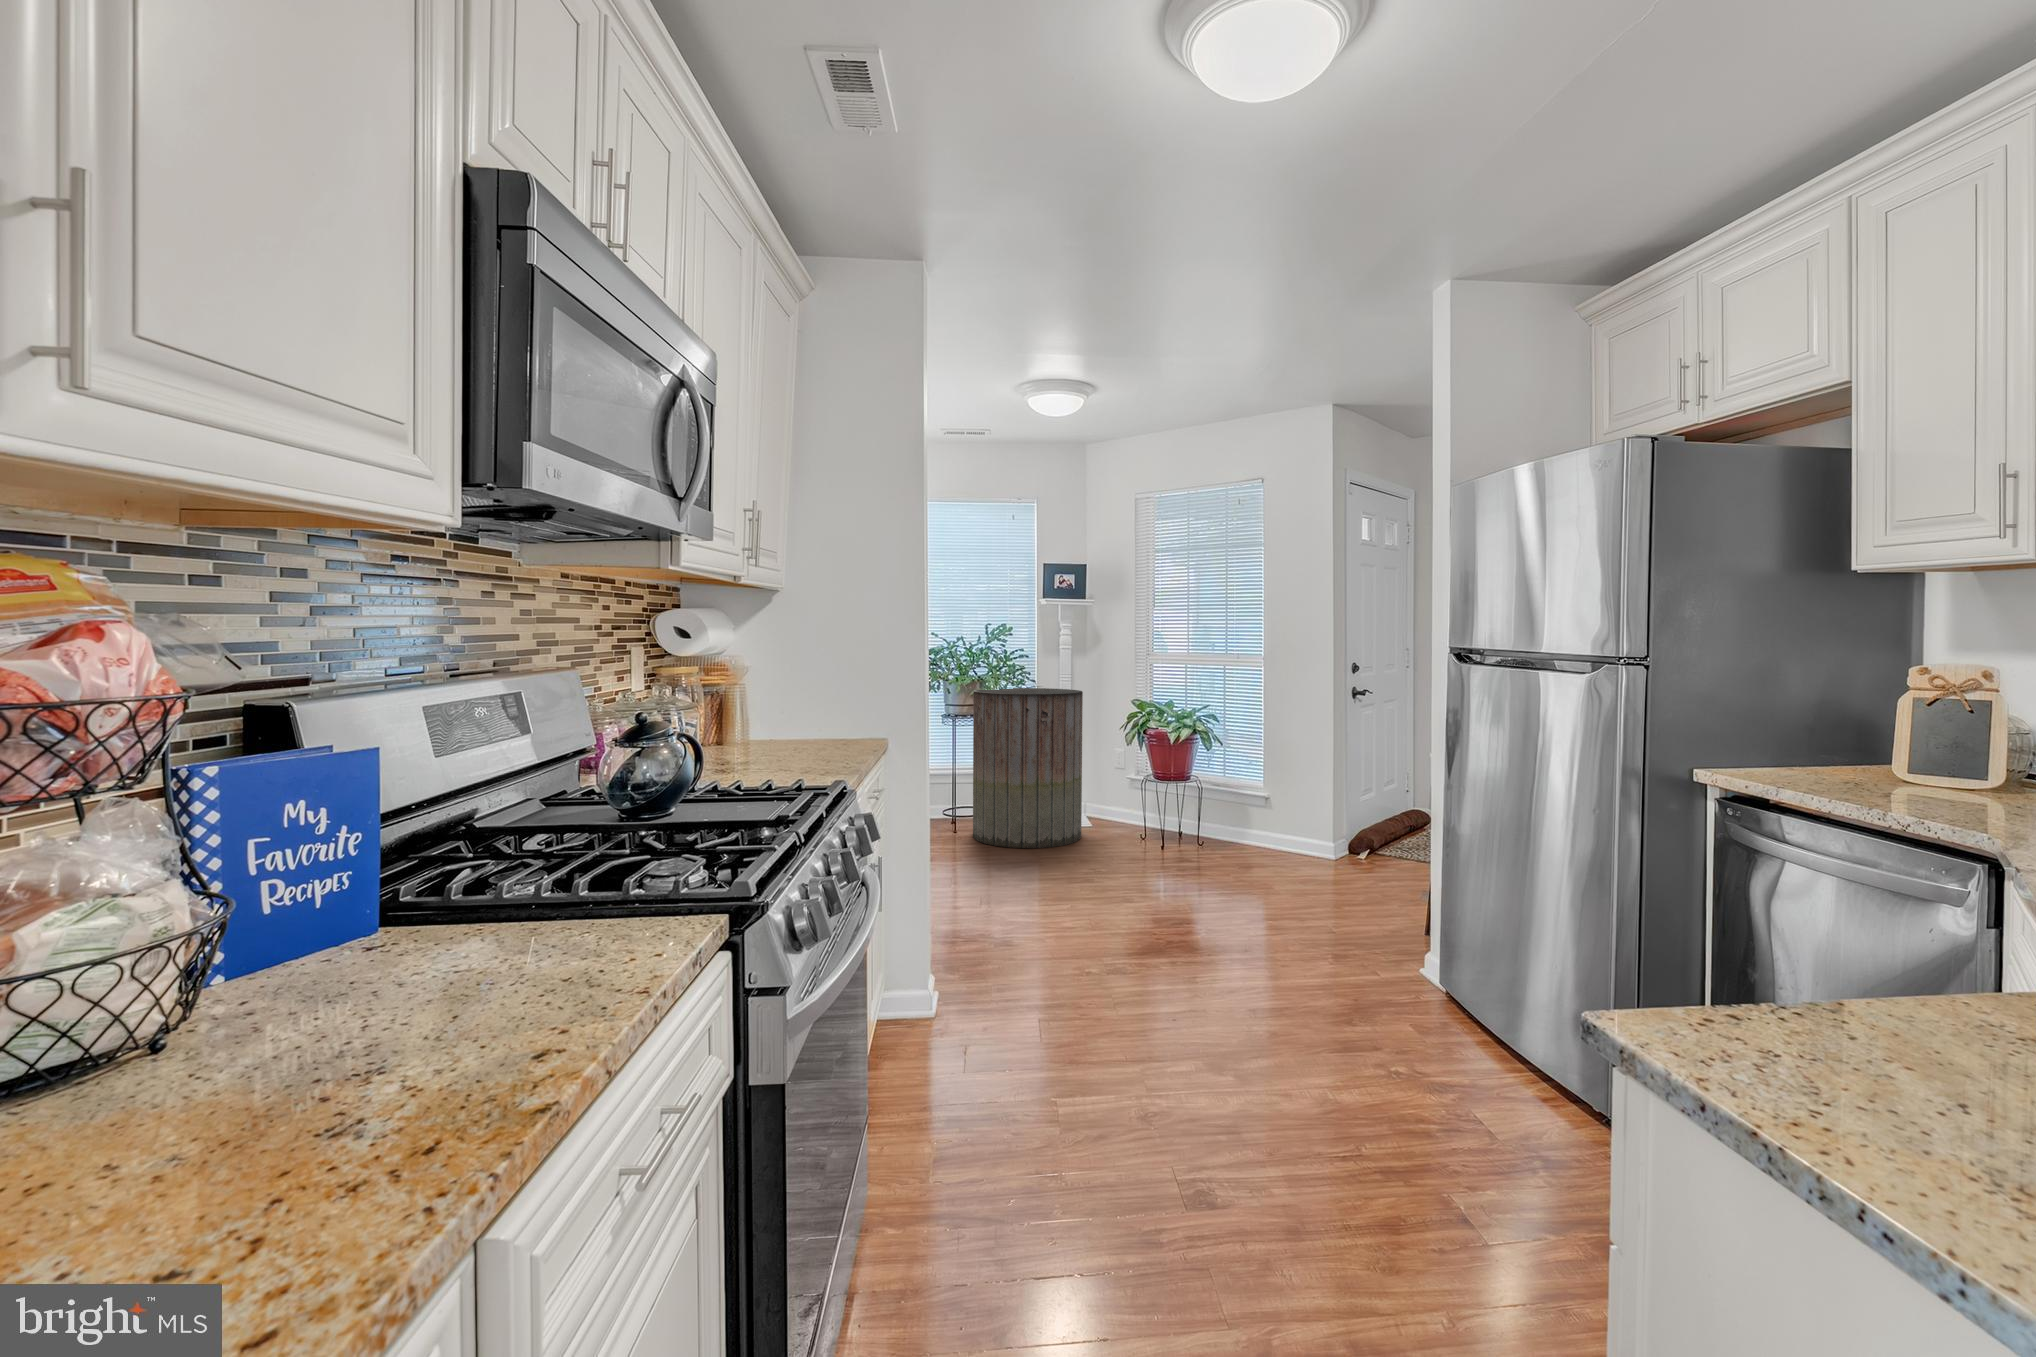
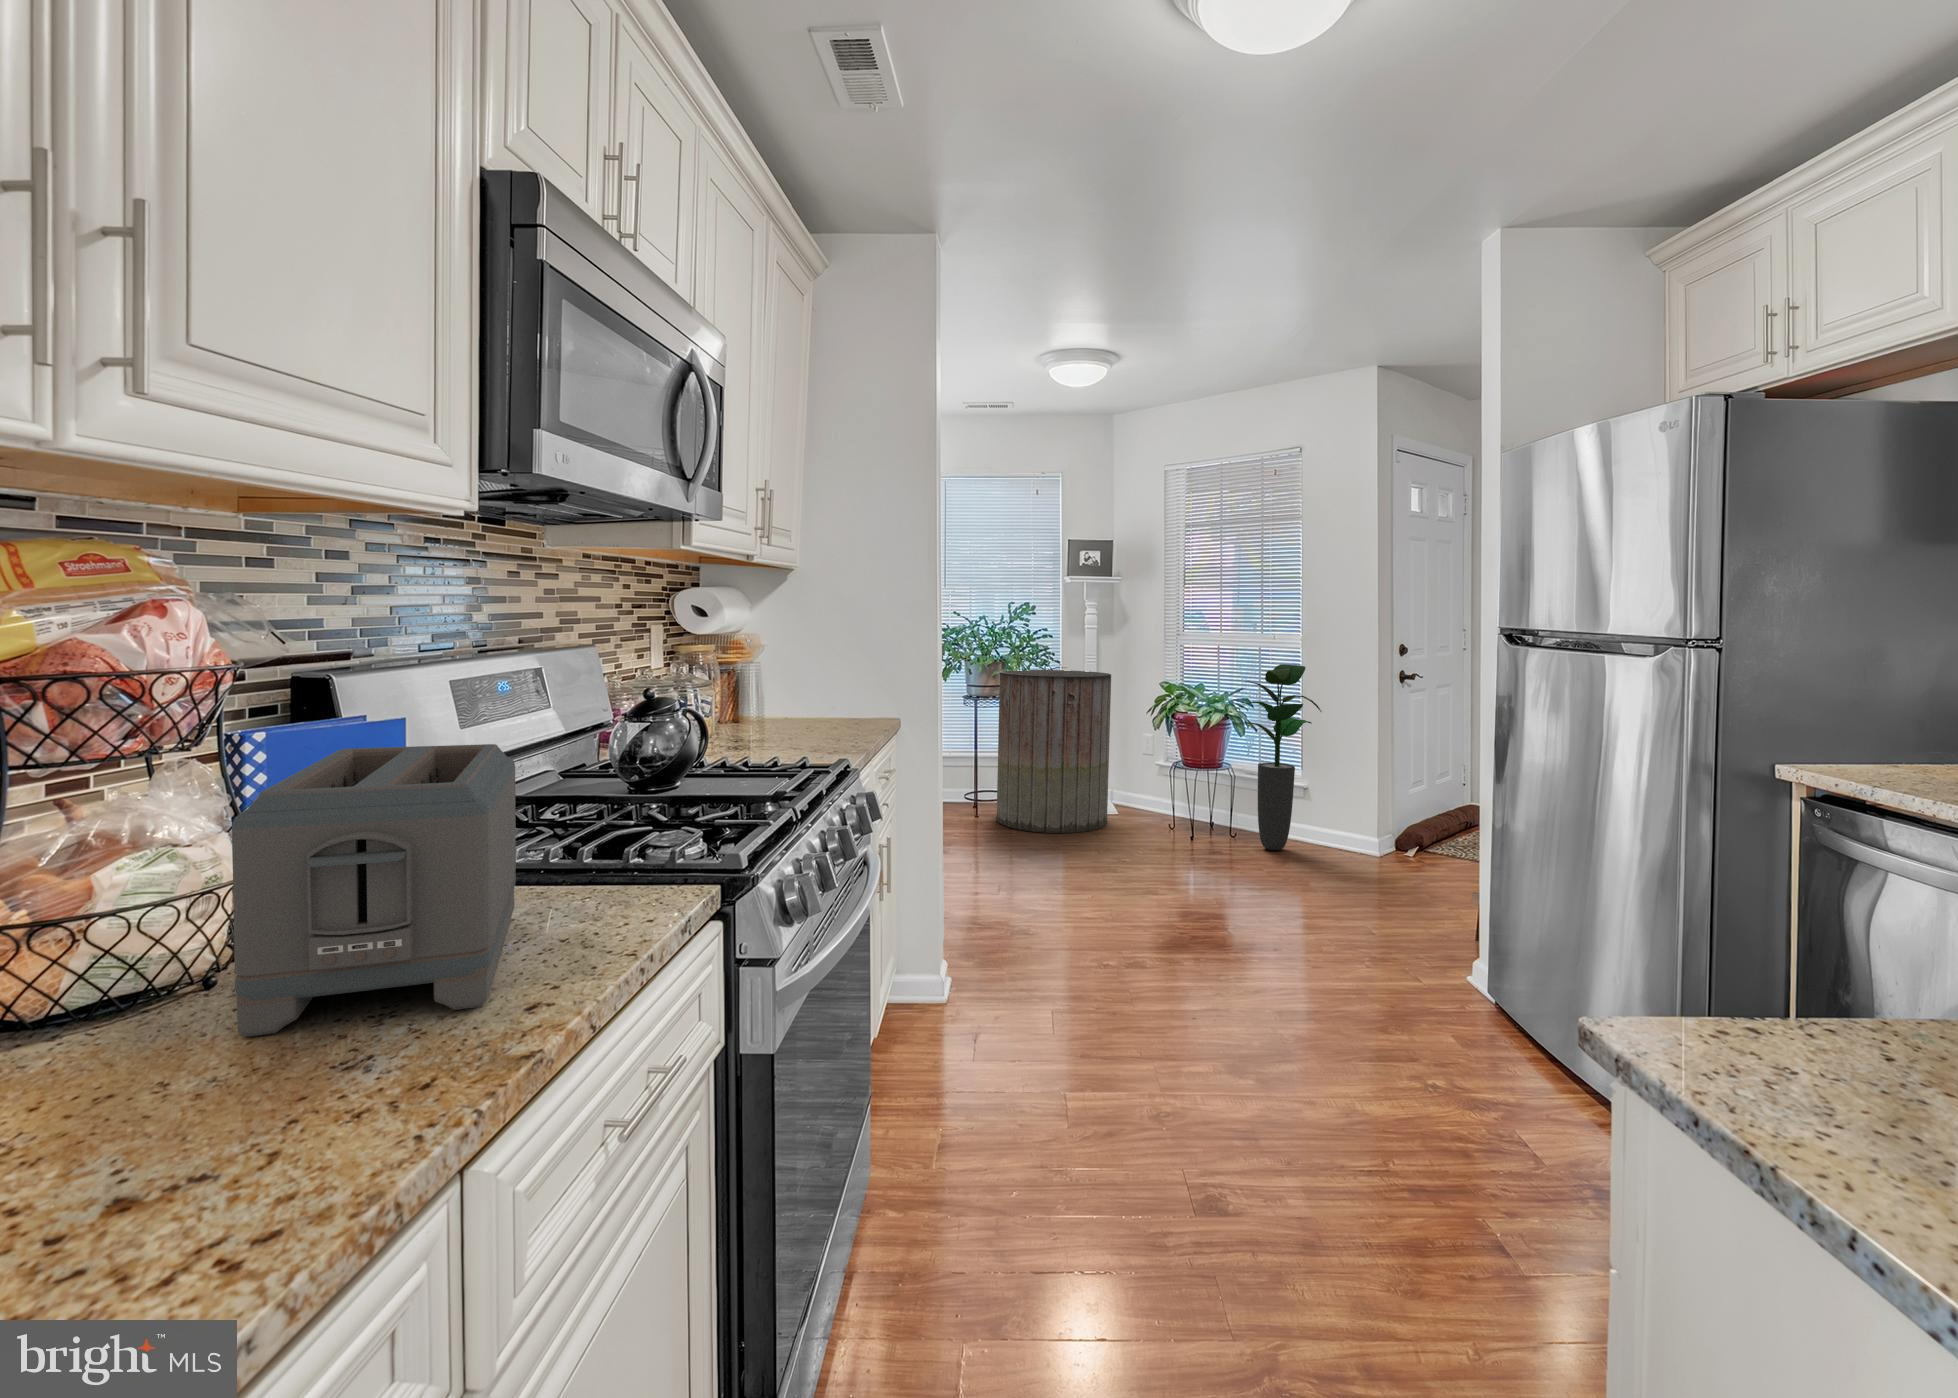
potted plant: none [1204,678,1289,859] -> present [1236,664,1322,850]
toaster: none [181,772,504,1115] -> present [232,744,516,1037]

